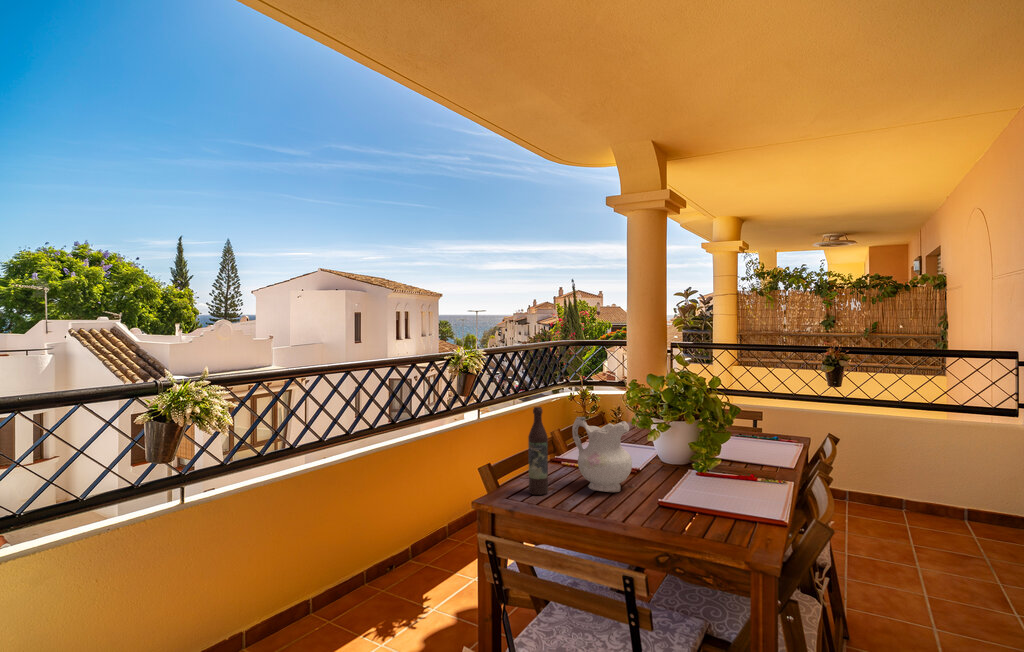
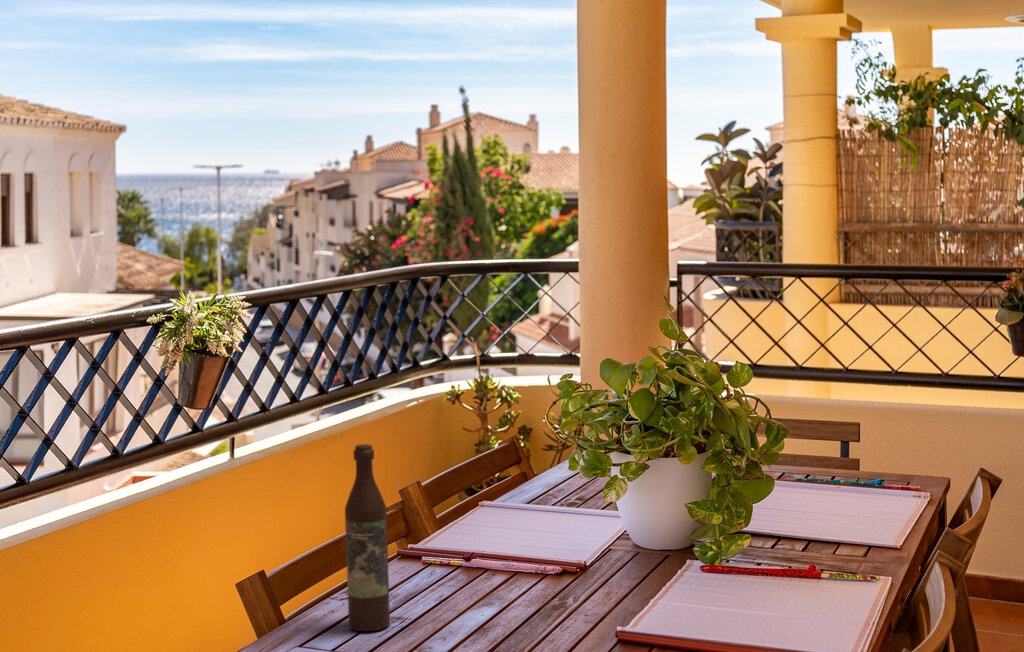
ceramic pitcher: present [572,417,632,492] -> none [441,460,566,617]

